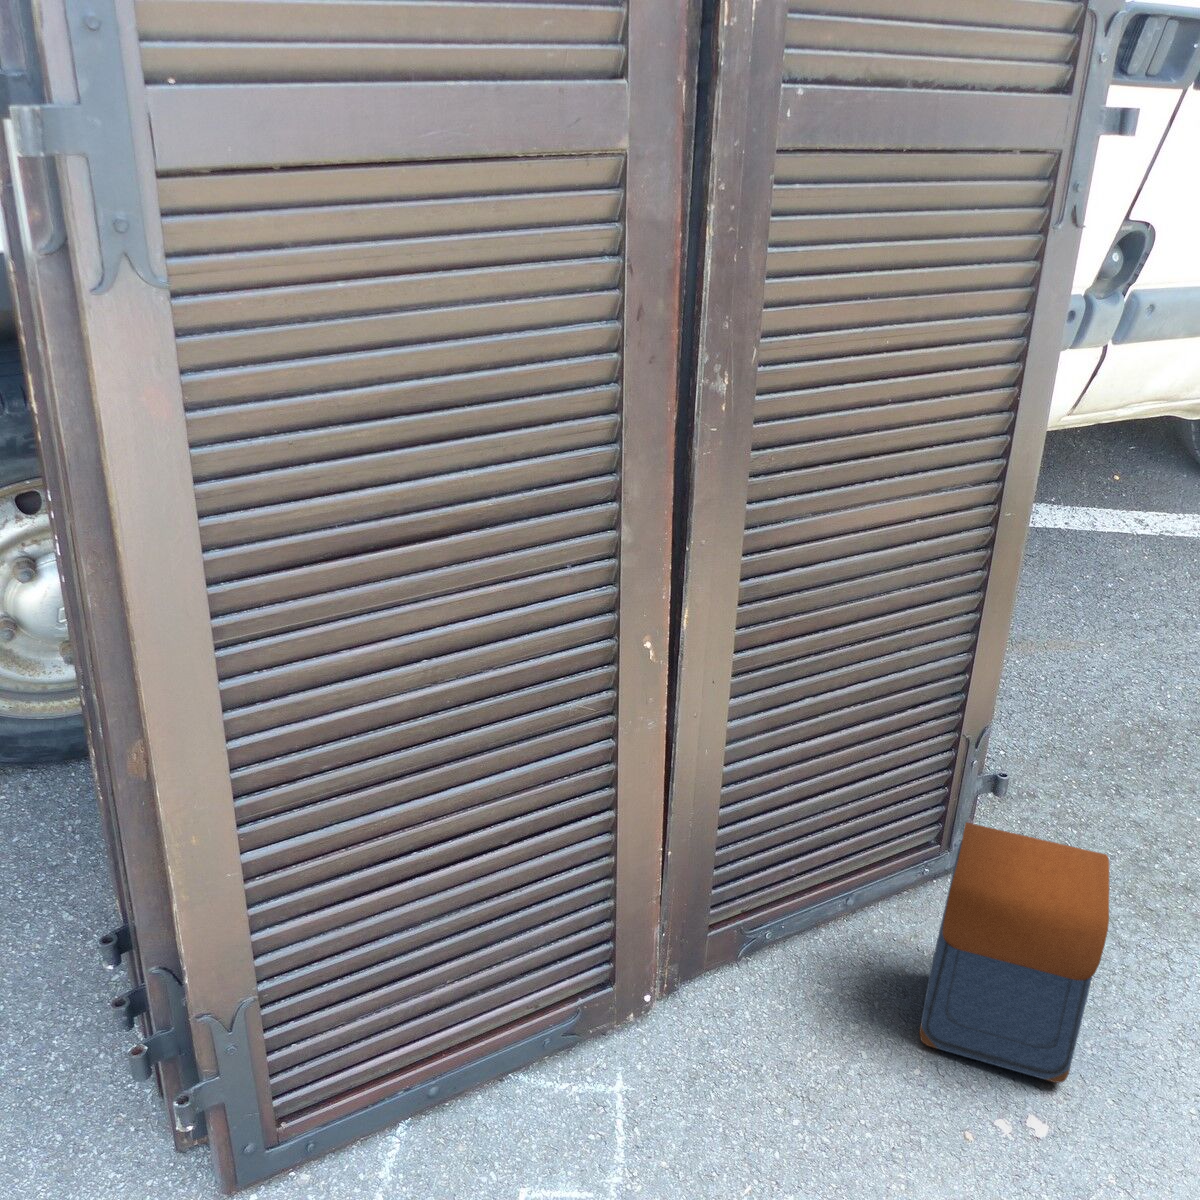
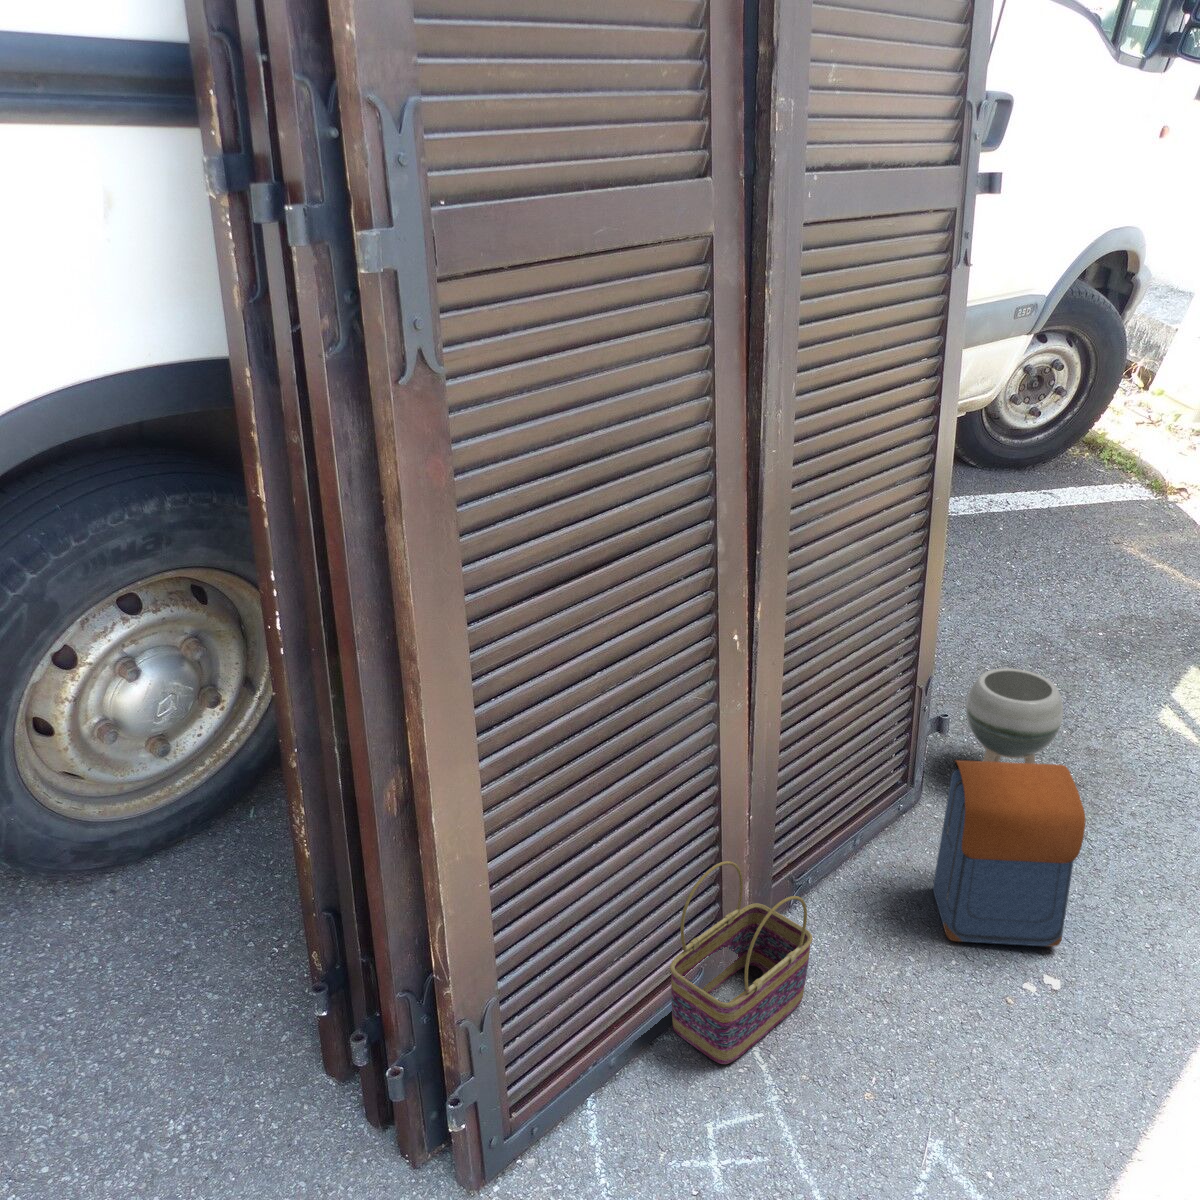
planter: none [1040,723,1169,890] -> present [966,668,1063,763]
basket: none [530,886,718,1125] -> present [670,861,813,1064]

